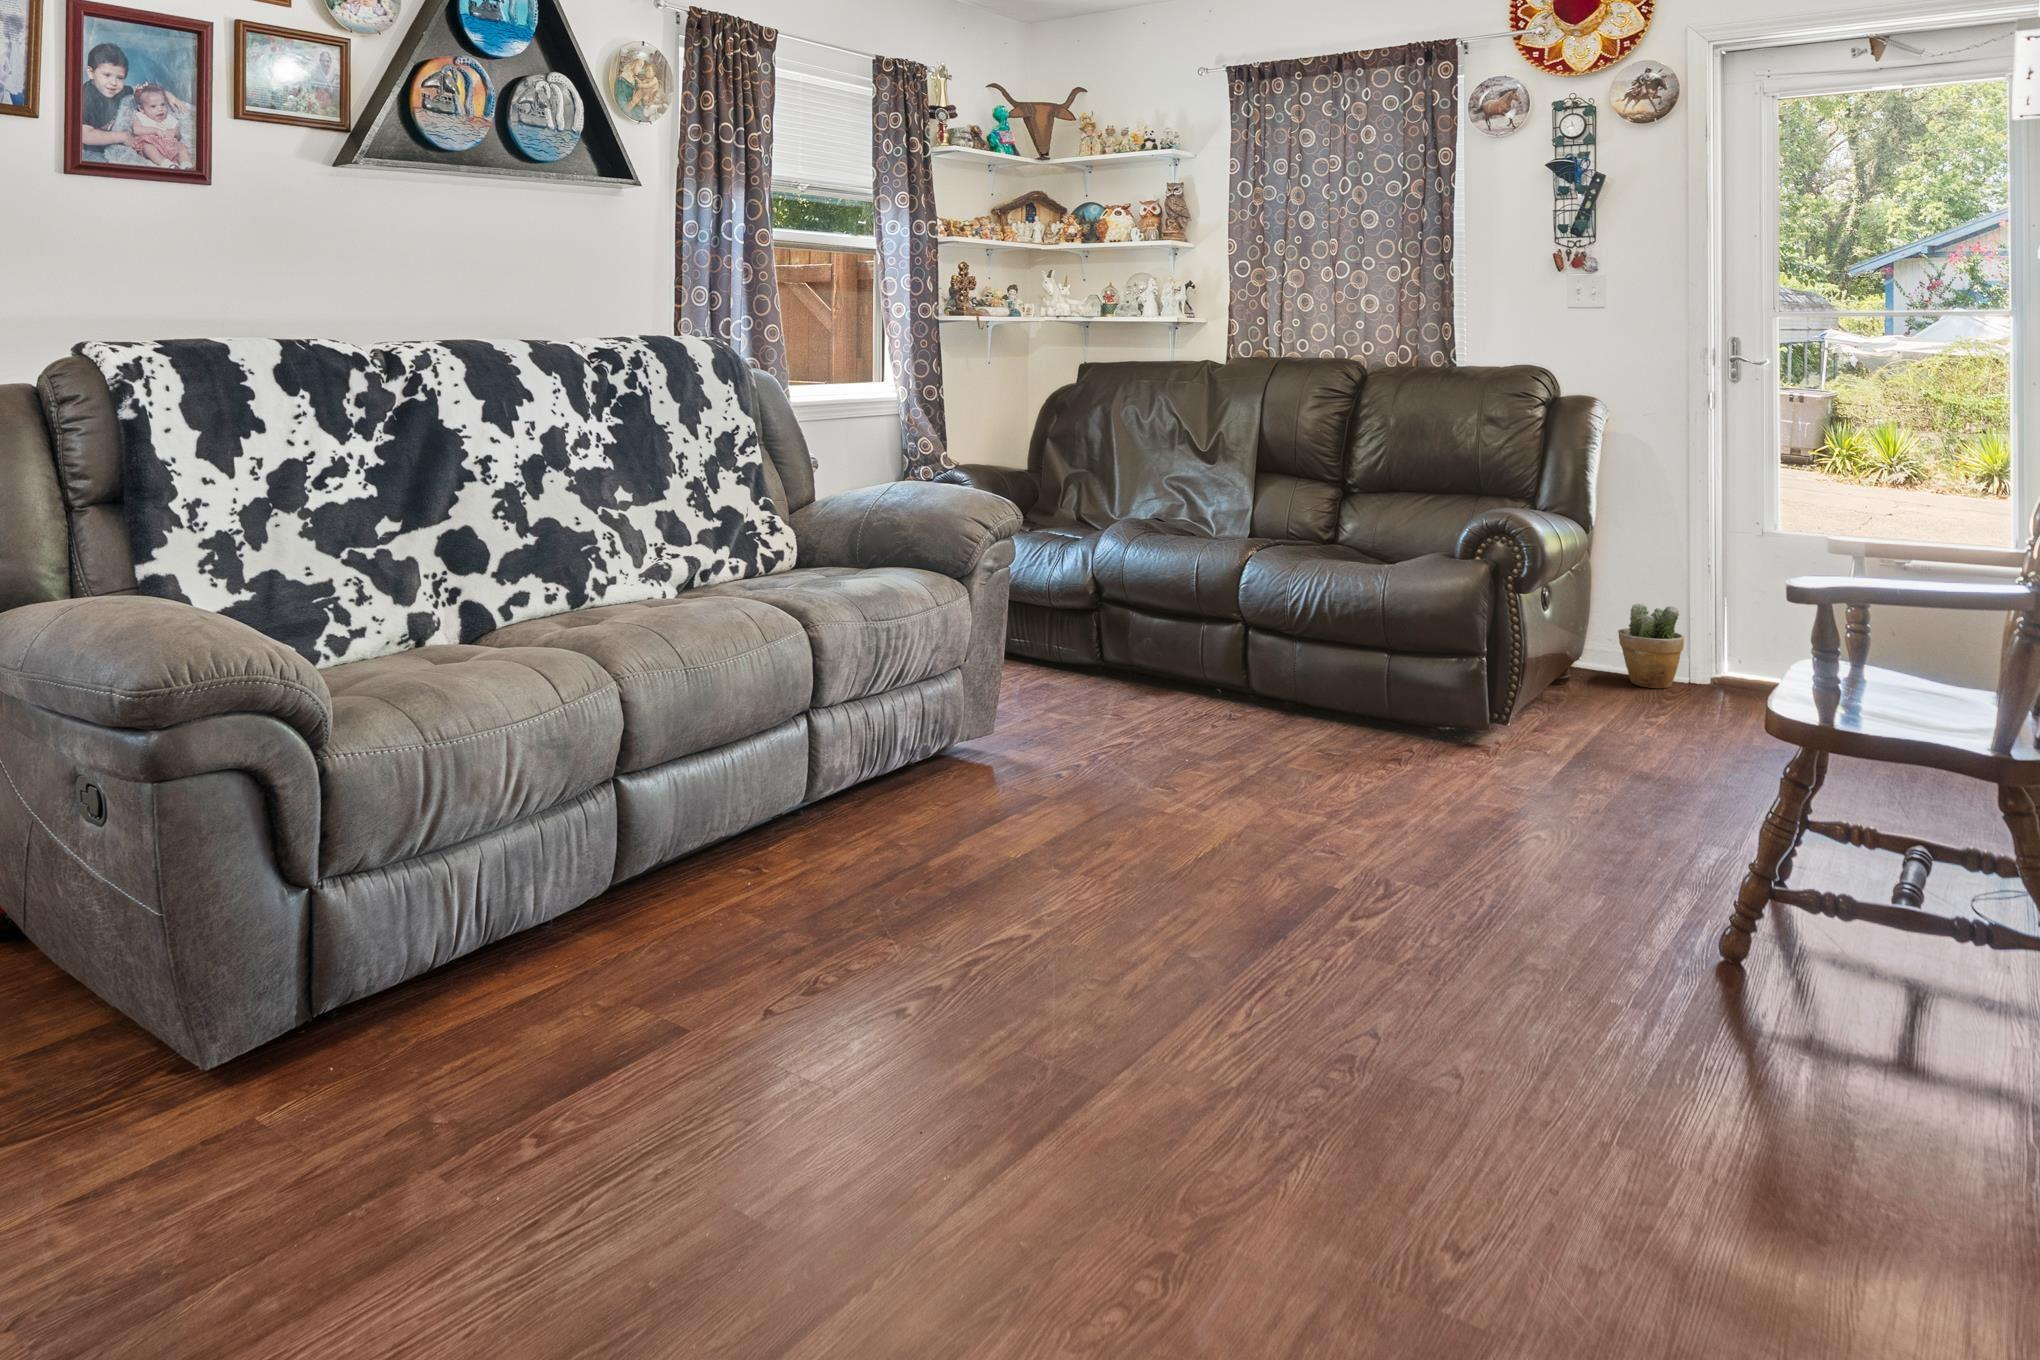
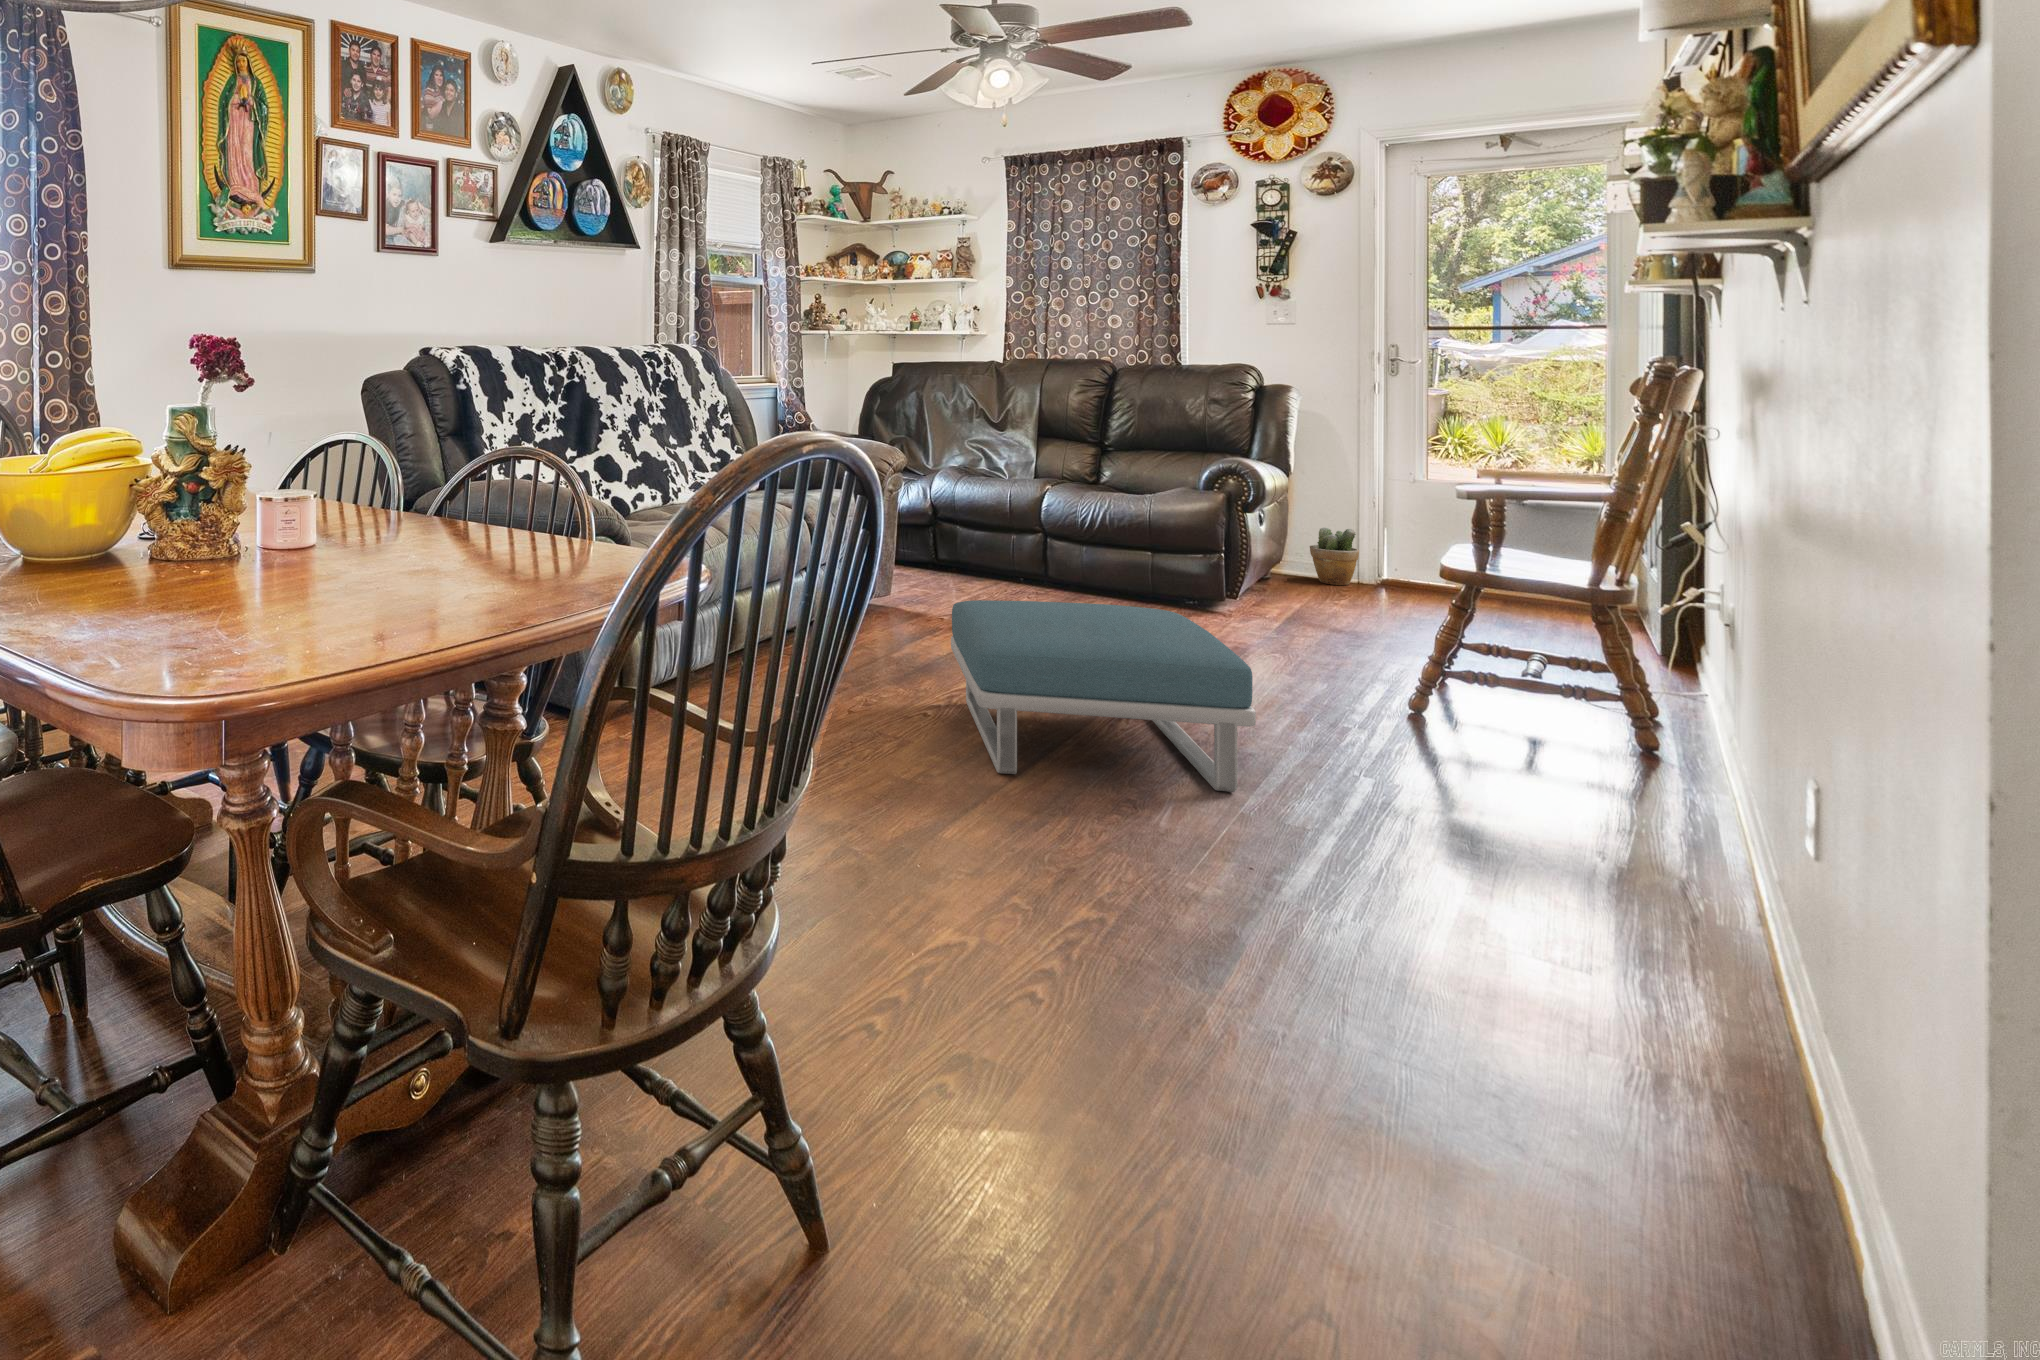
footstool: none [878,794,1384,1223] -> present [951,600,1256,792]

